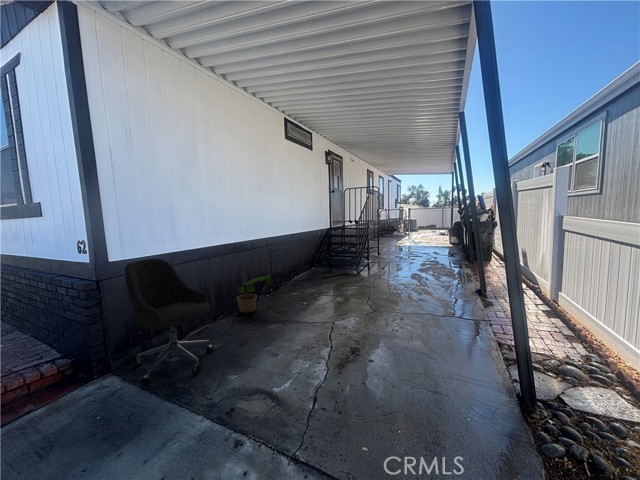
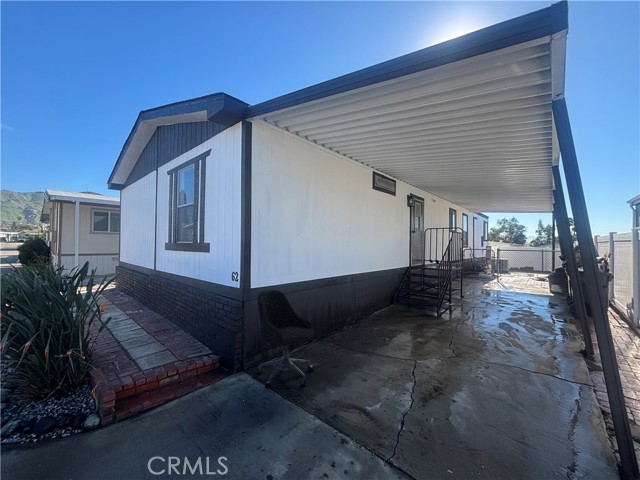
potted plant: present [237,276,272,313] -> none [328,311,360,342]

